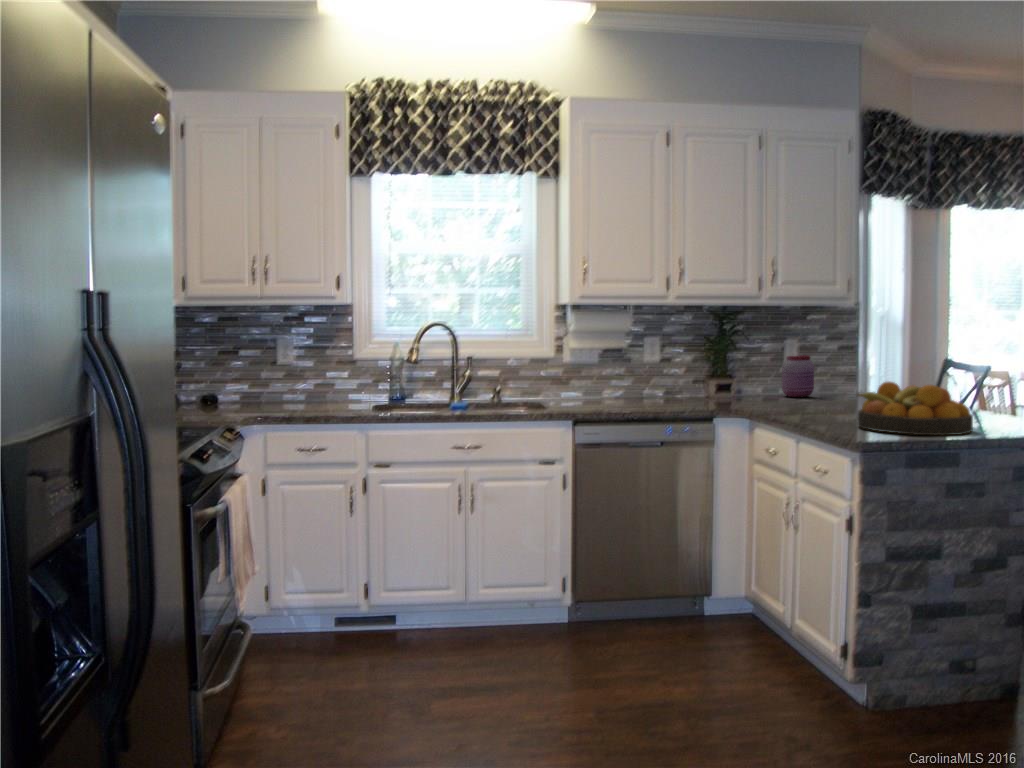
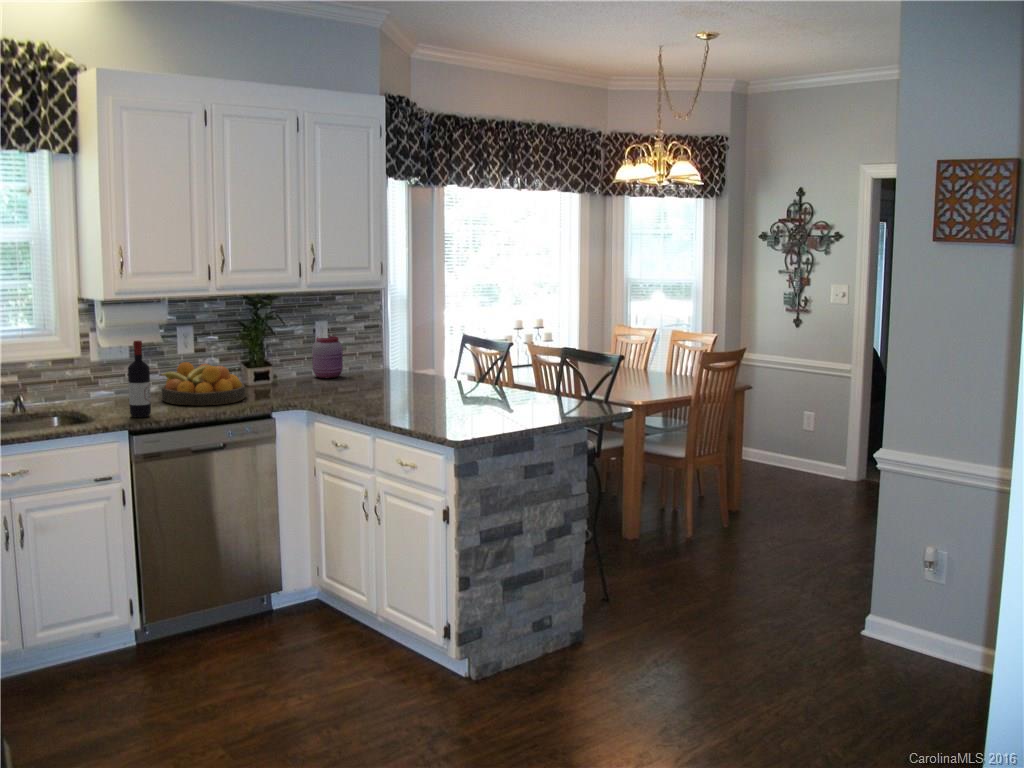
wine bottle: none [581,338,600,410] -> present [128,341,151,418]
fruit bowl: present [857,382,973,435] -> present [159,362,245,405]

